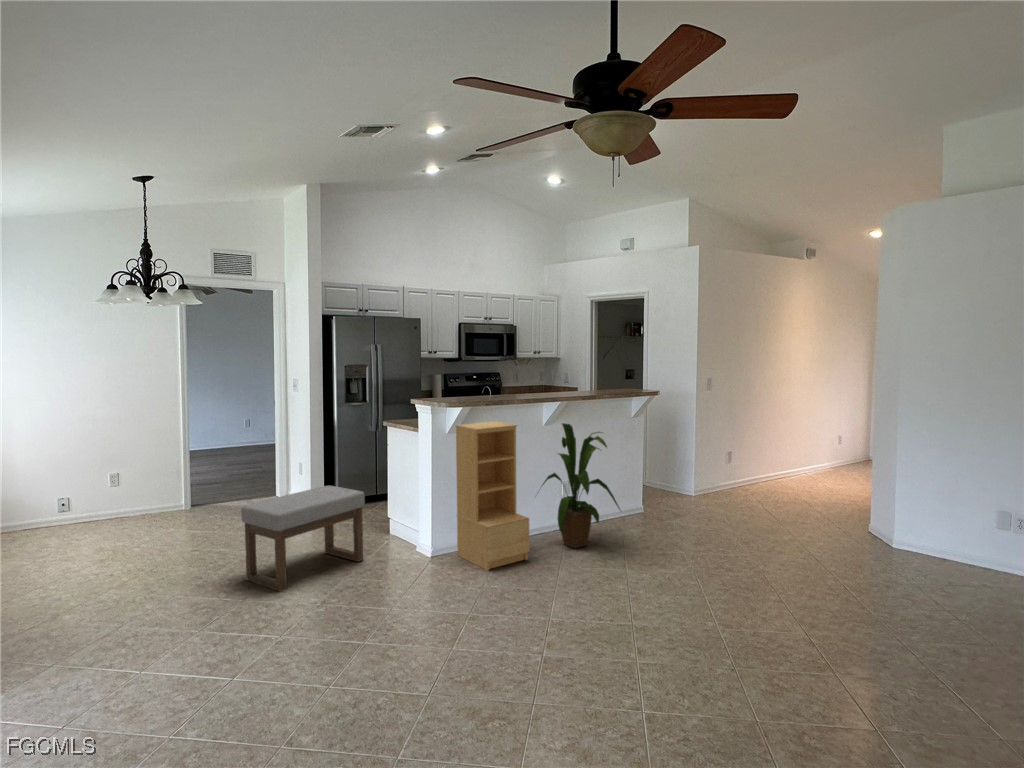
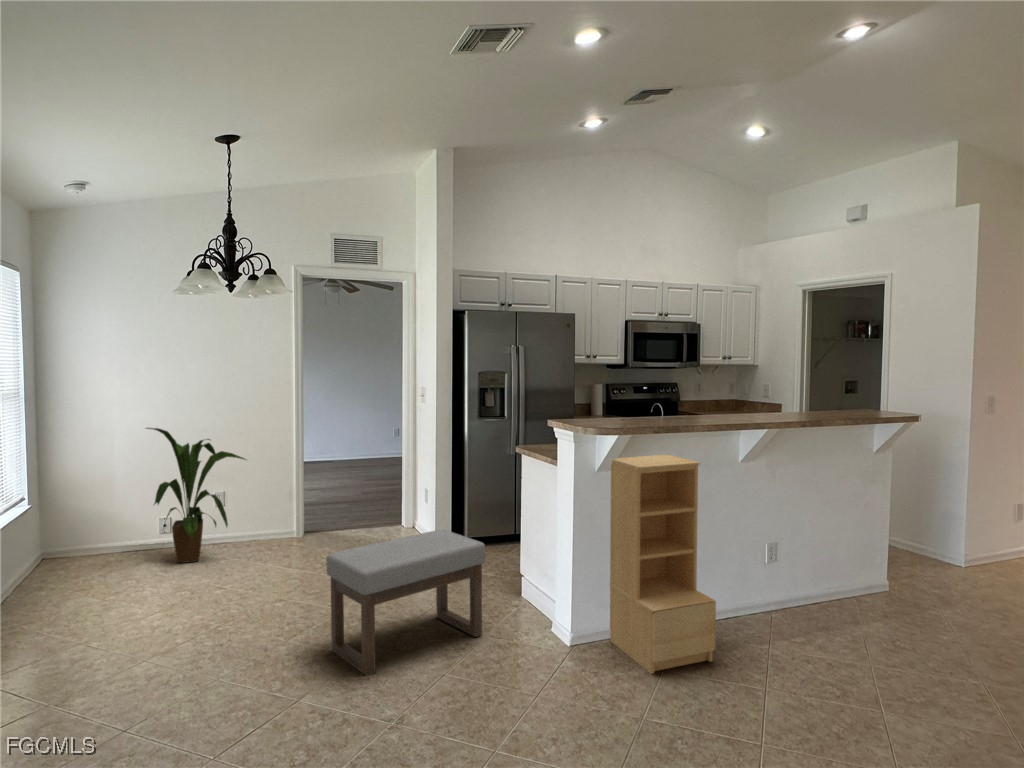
house plant: present [542,423,620,548] -> present [146,428,246,563]

